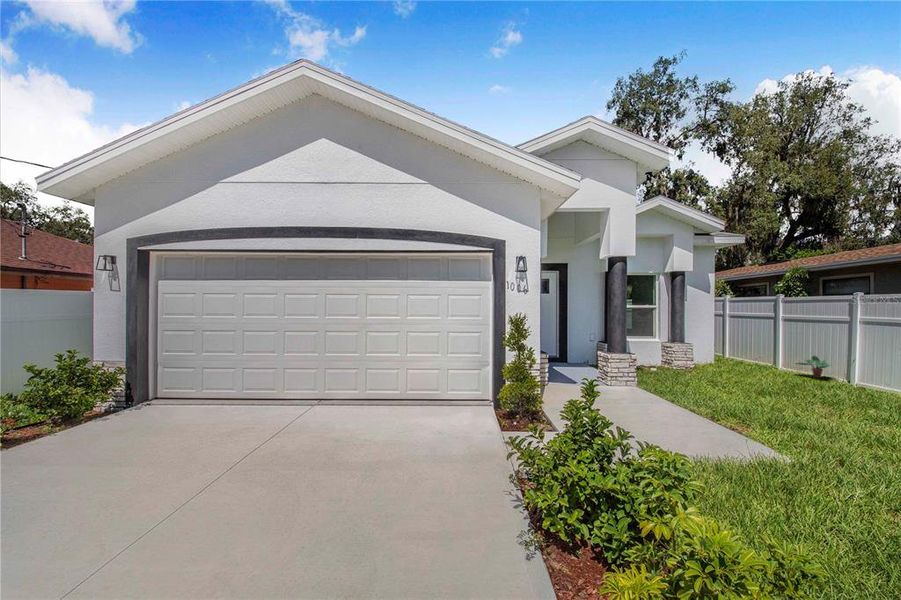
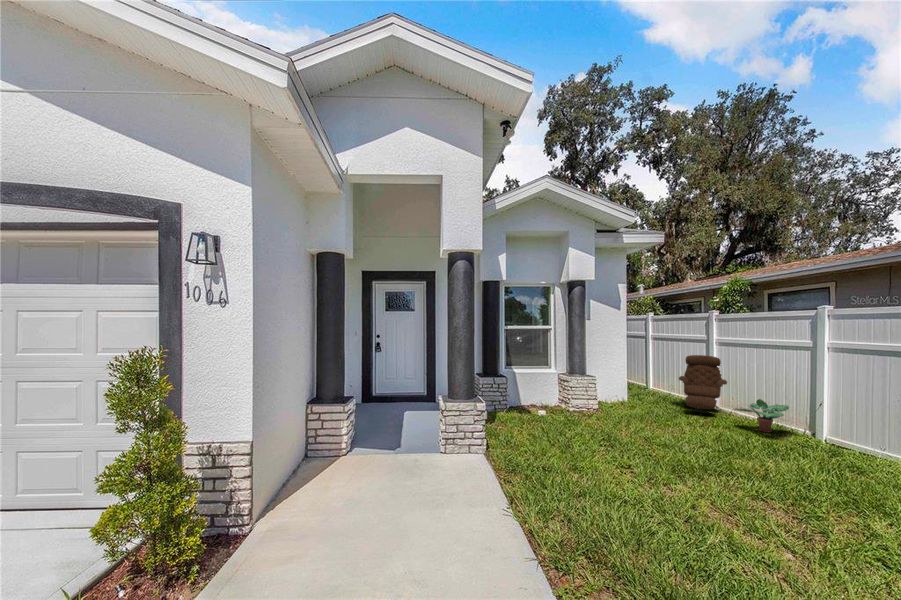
lounge chair: none [753,328,790,370] -> present [679,355,727,416]

